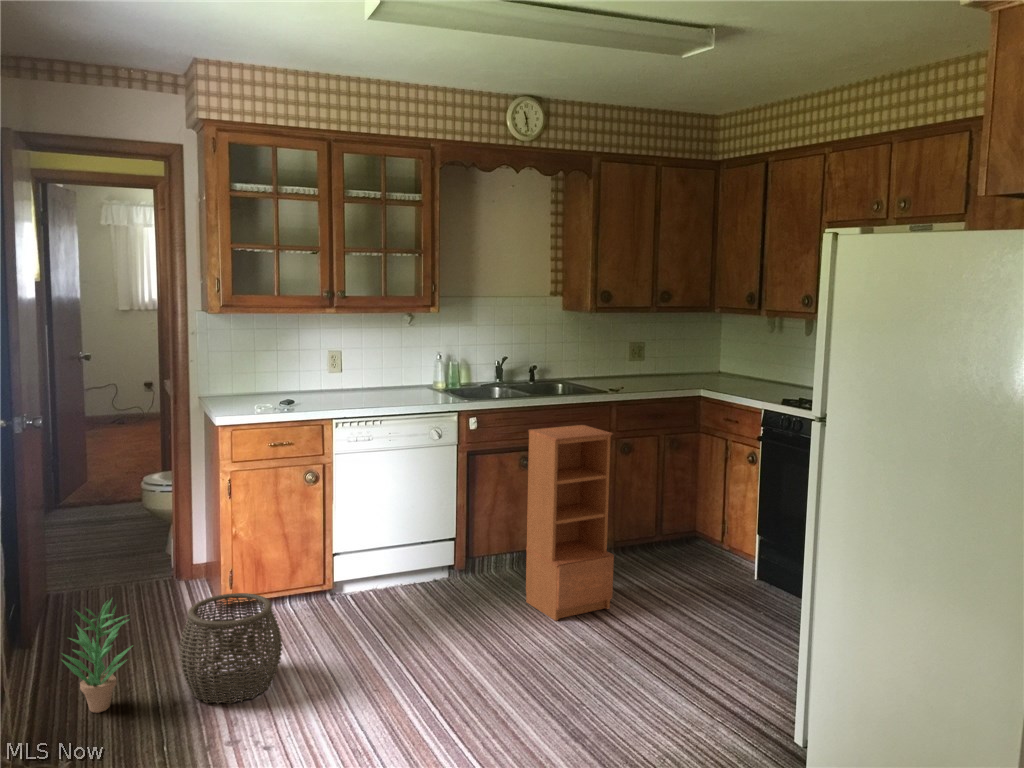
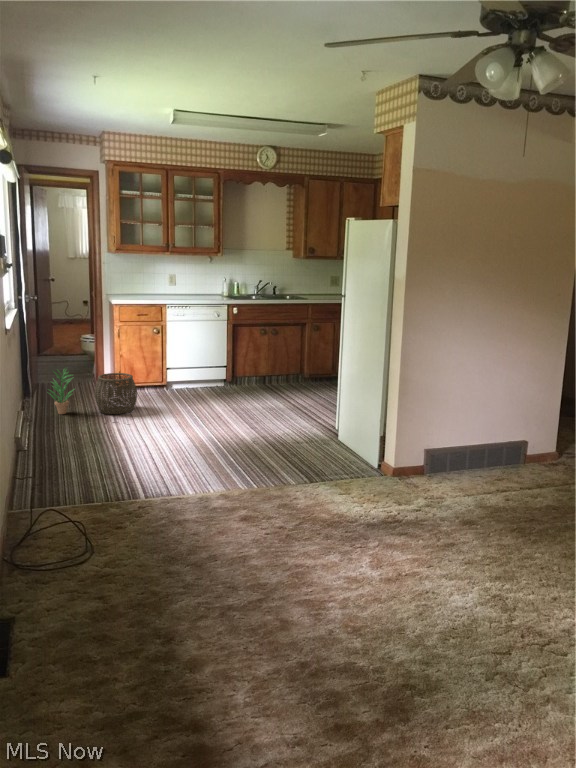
bookcase: present [526,425,614,621] -> none [256,311,297,400]

